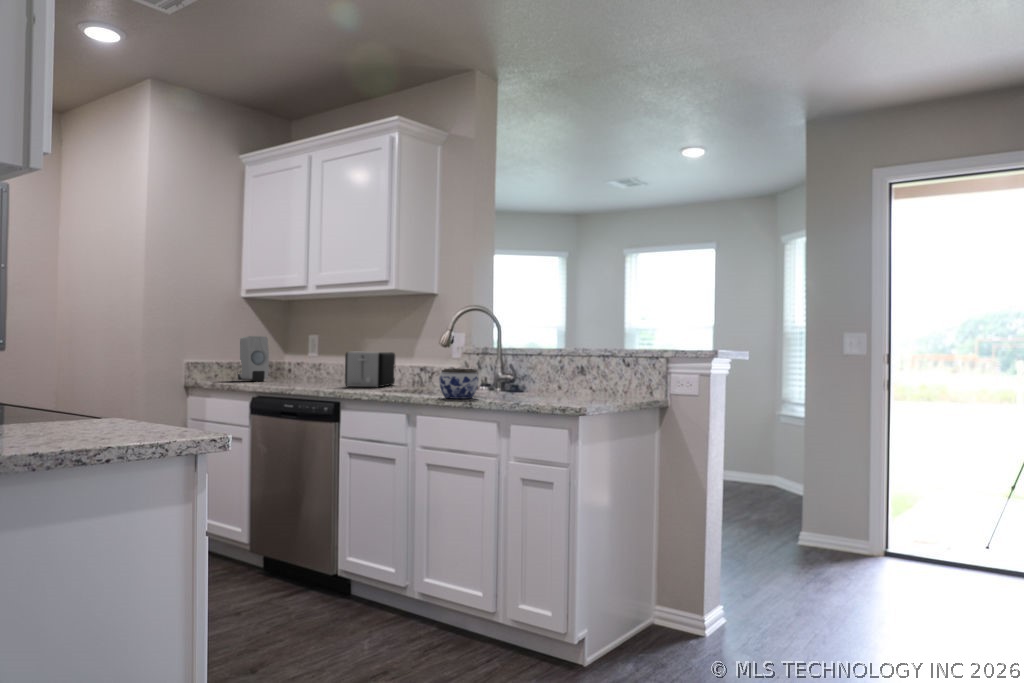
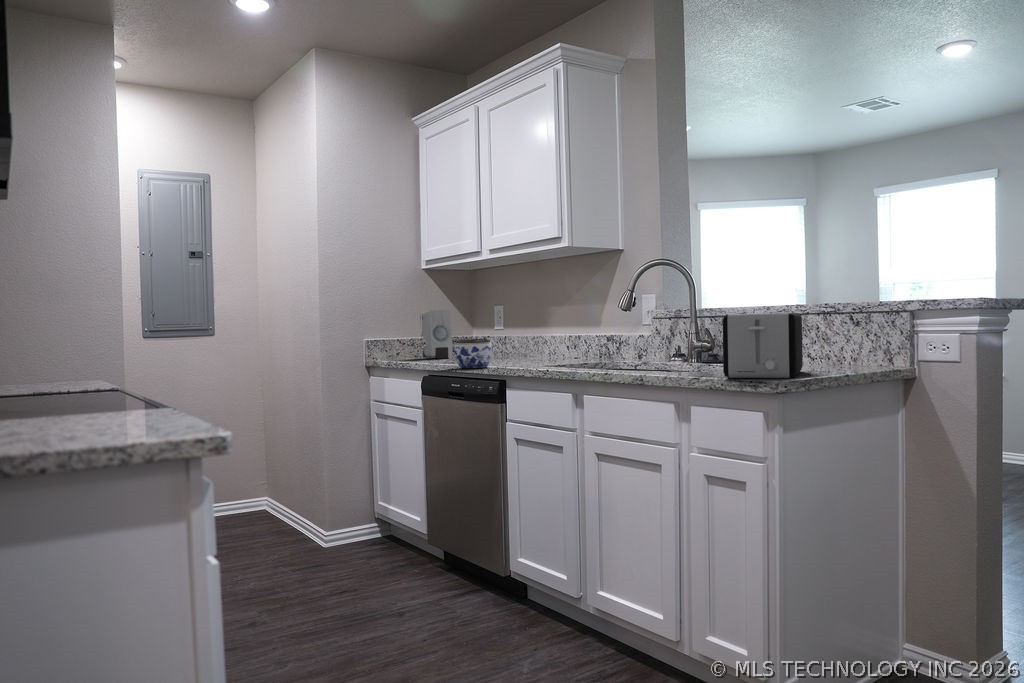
toaster: present [345,352,395,387] -> present [722,313,803,378]
jar: present [439,368,479,399] -> present [454,339,493,368]

